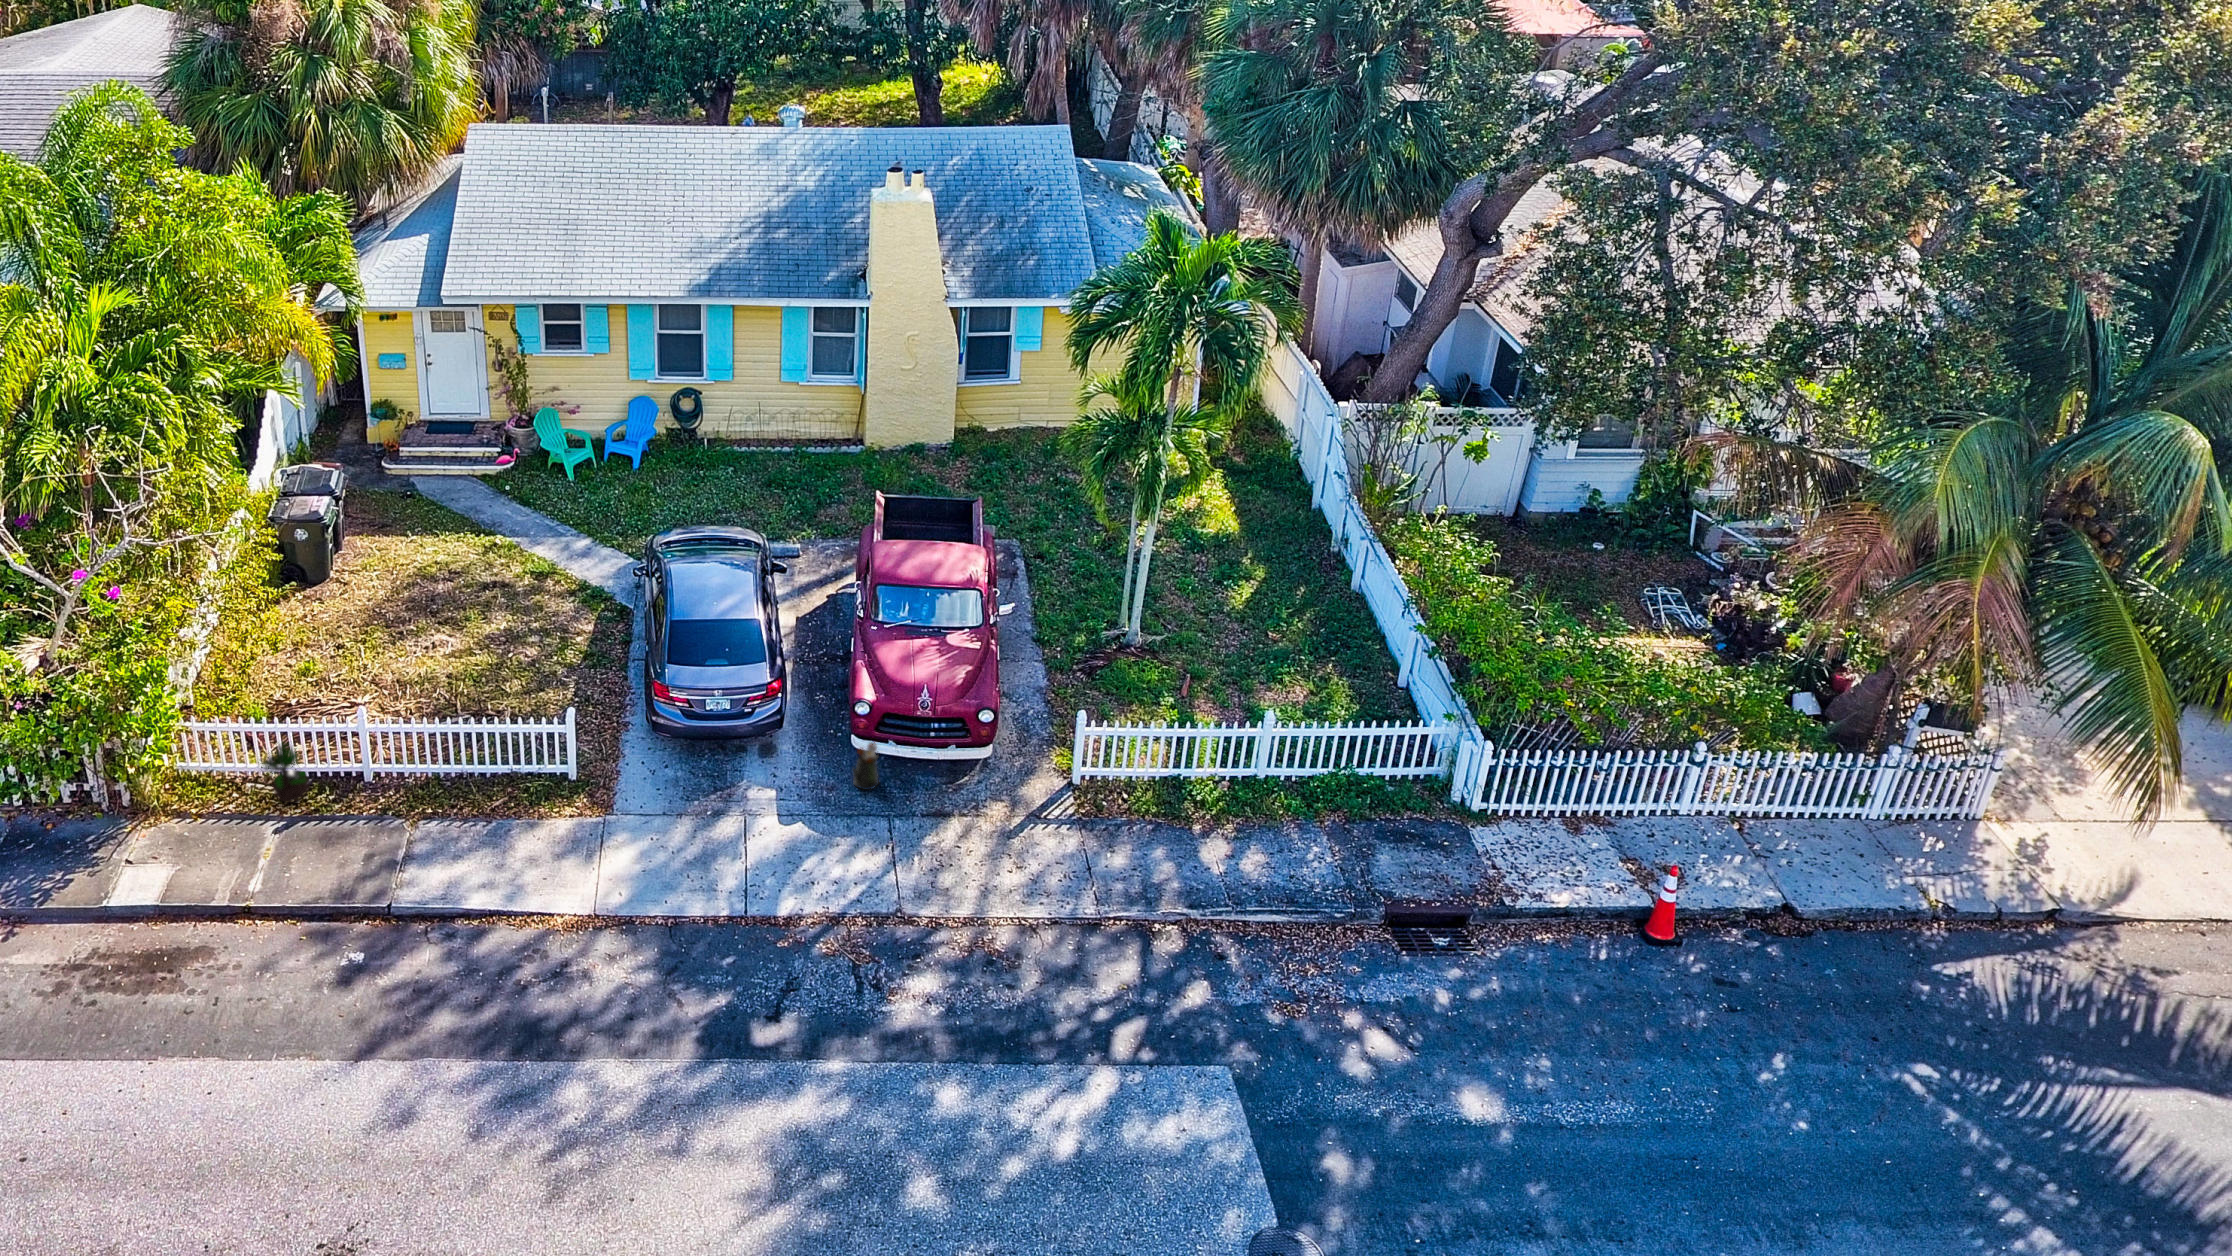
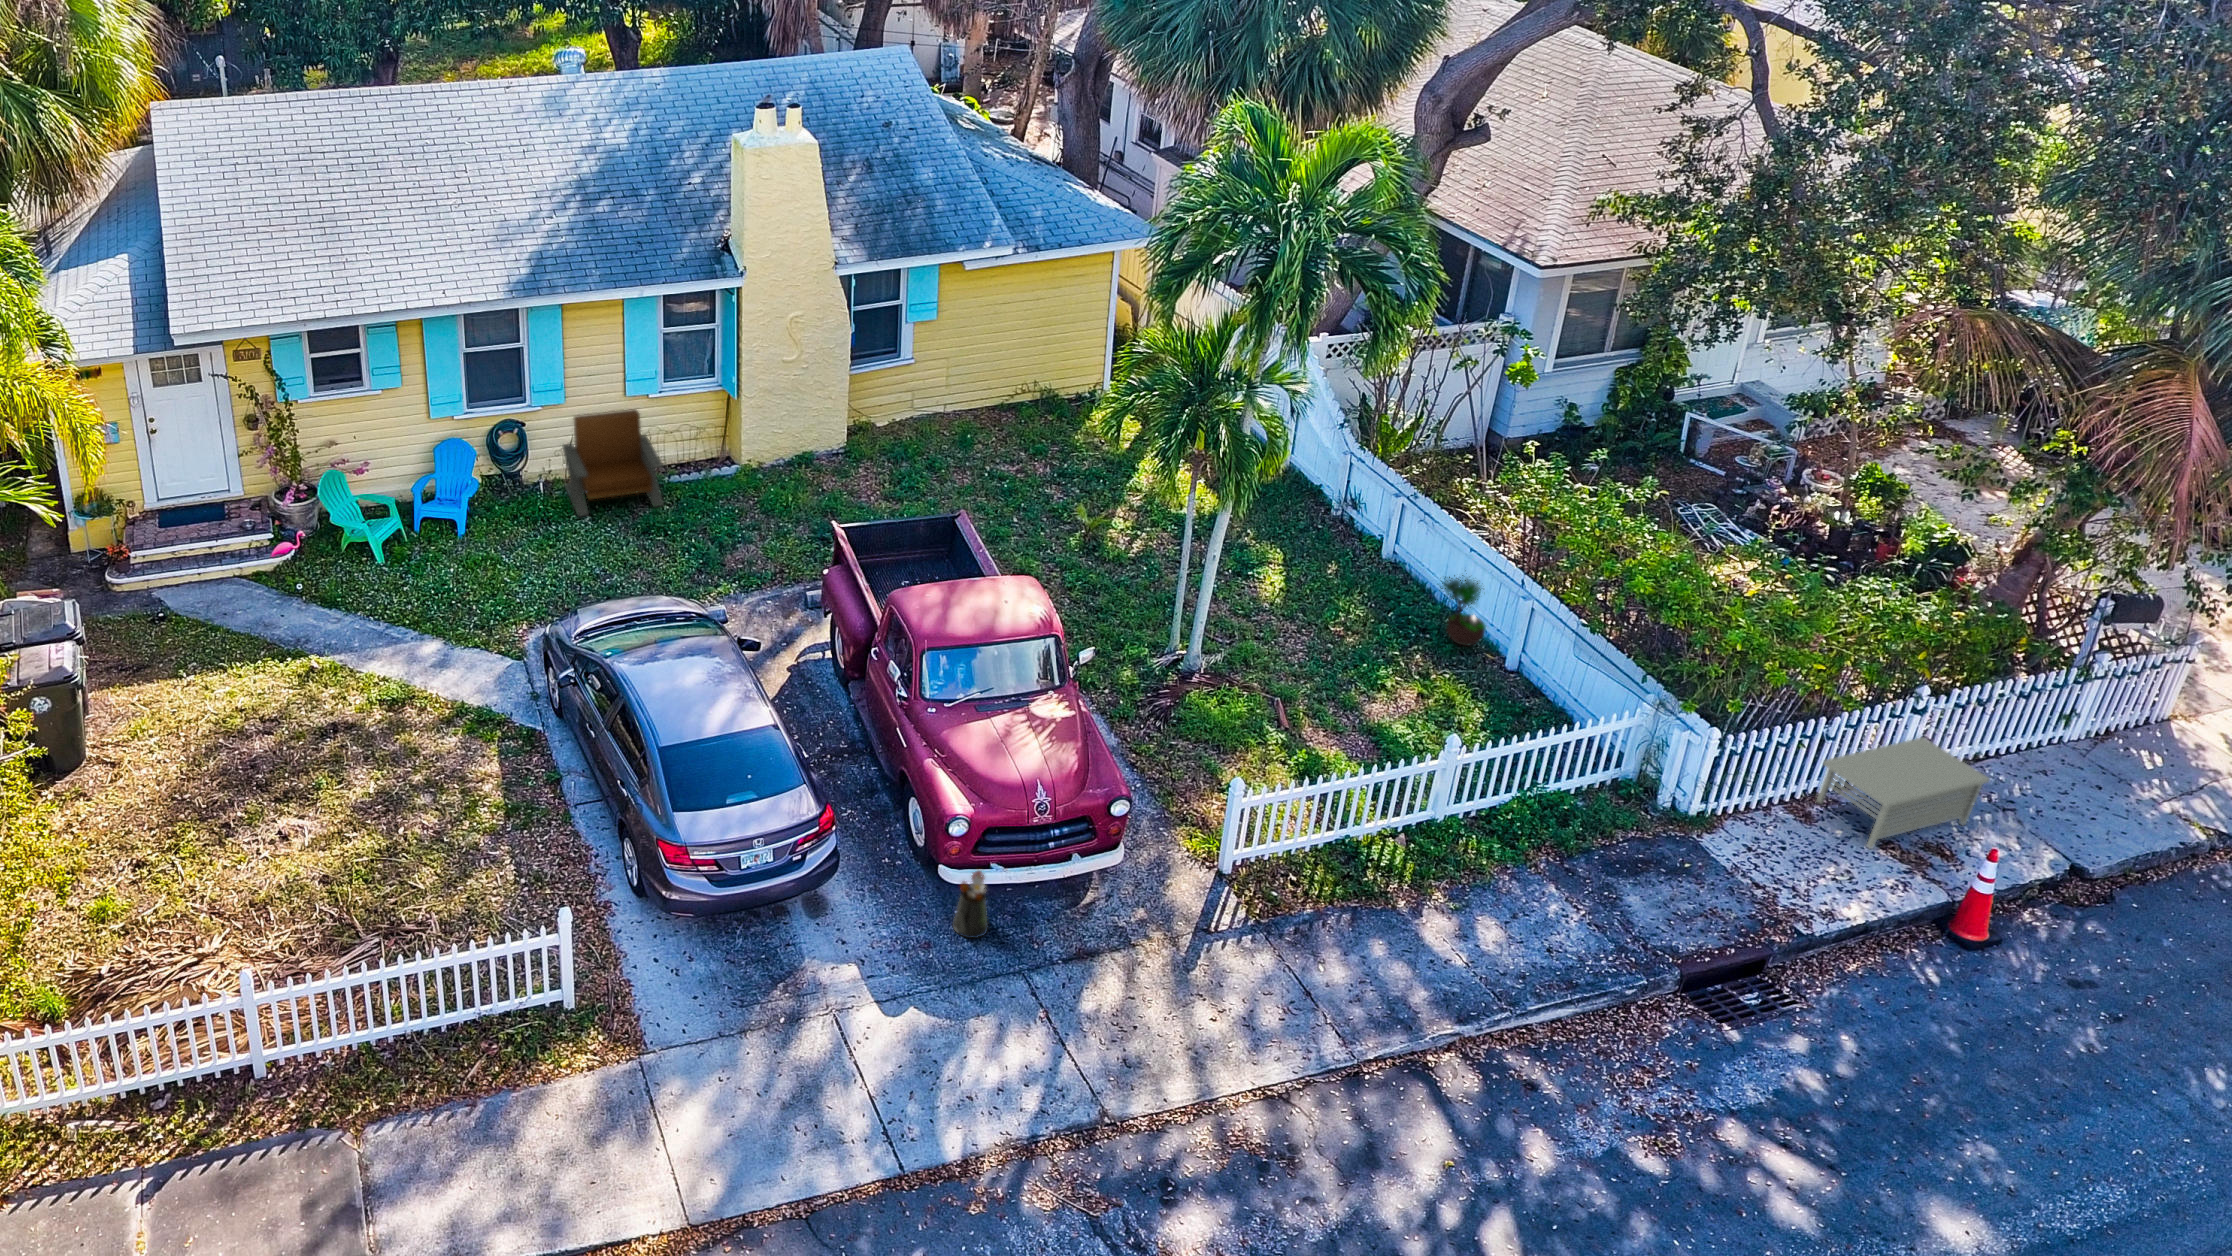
lounge chair: none [719,390,787,466] -> present [563,409,663,516]
potted tree: present [260,743,309,803] -> present [1440,570,1486,645]
storage bench: none [1597,786,1747,864] -> present [1817,737,1989,849]

